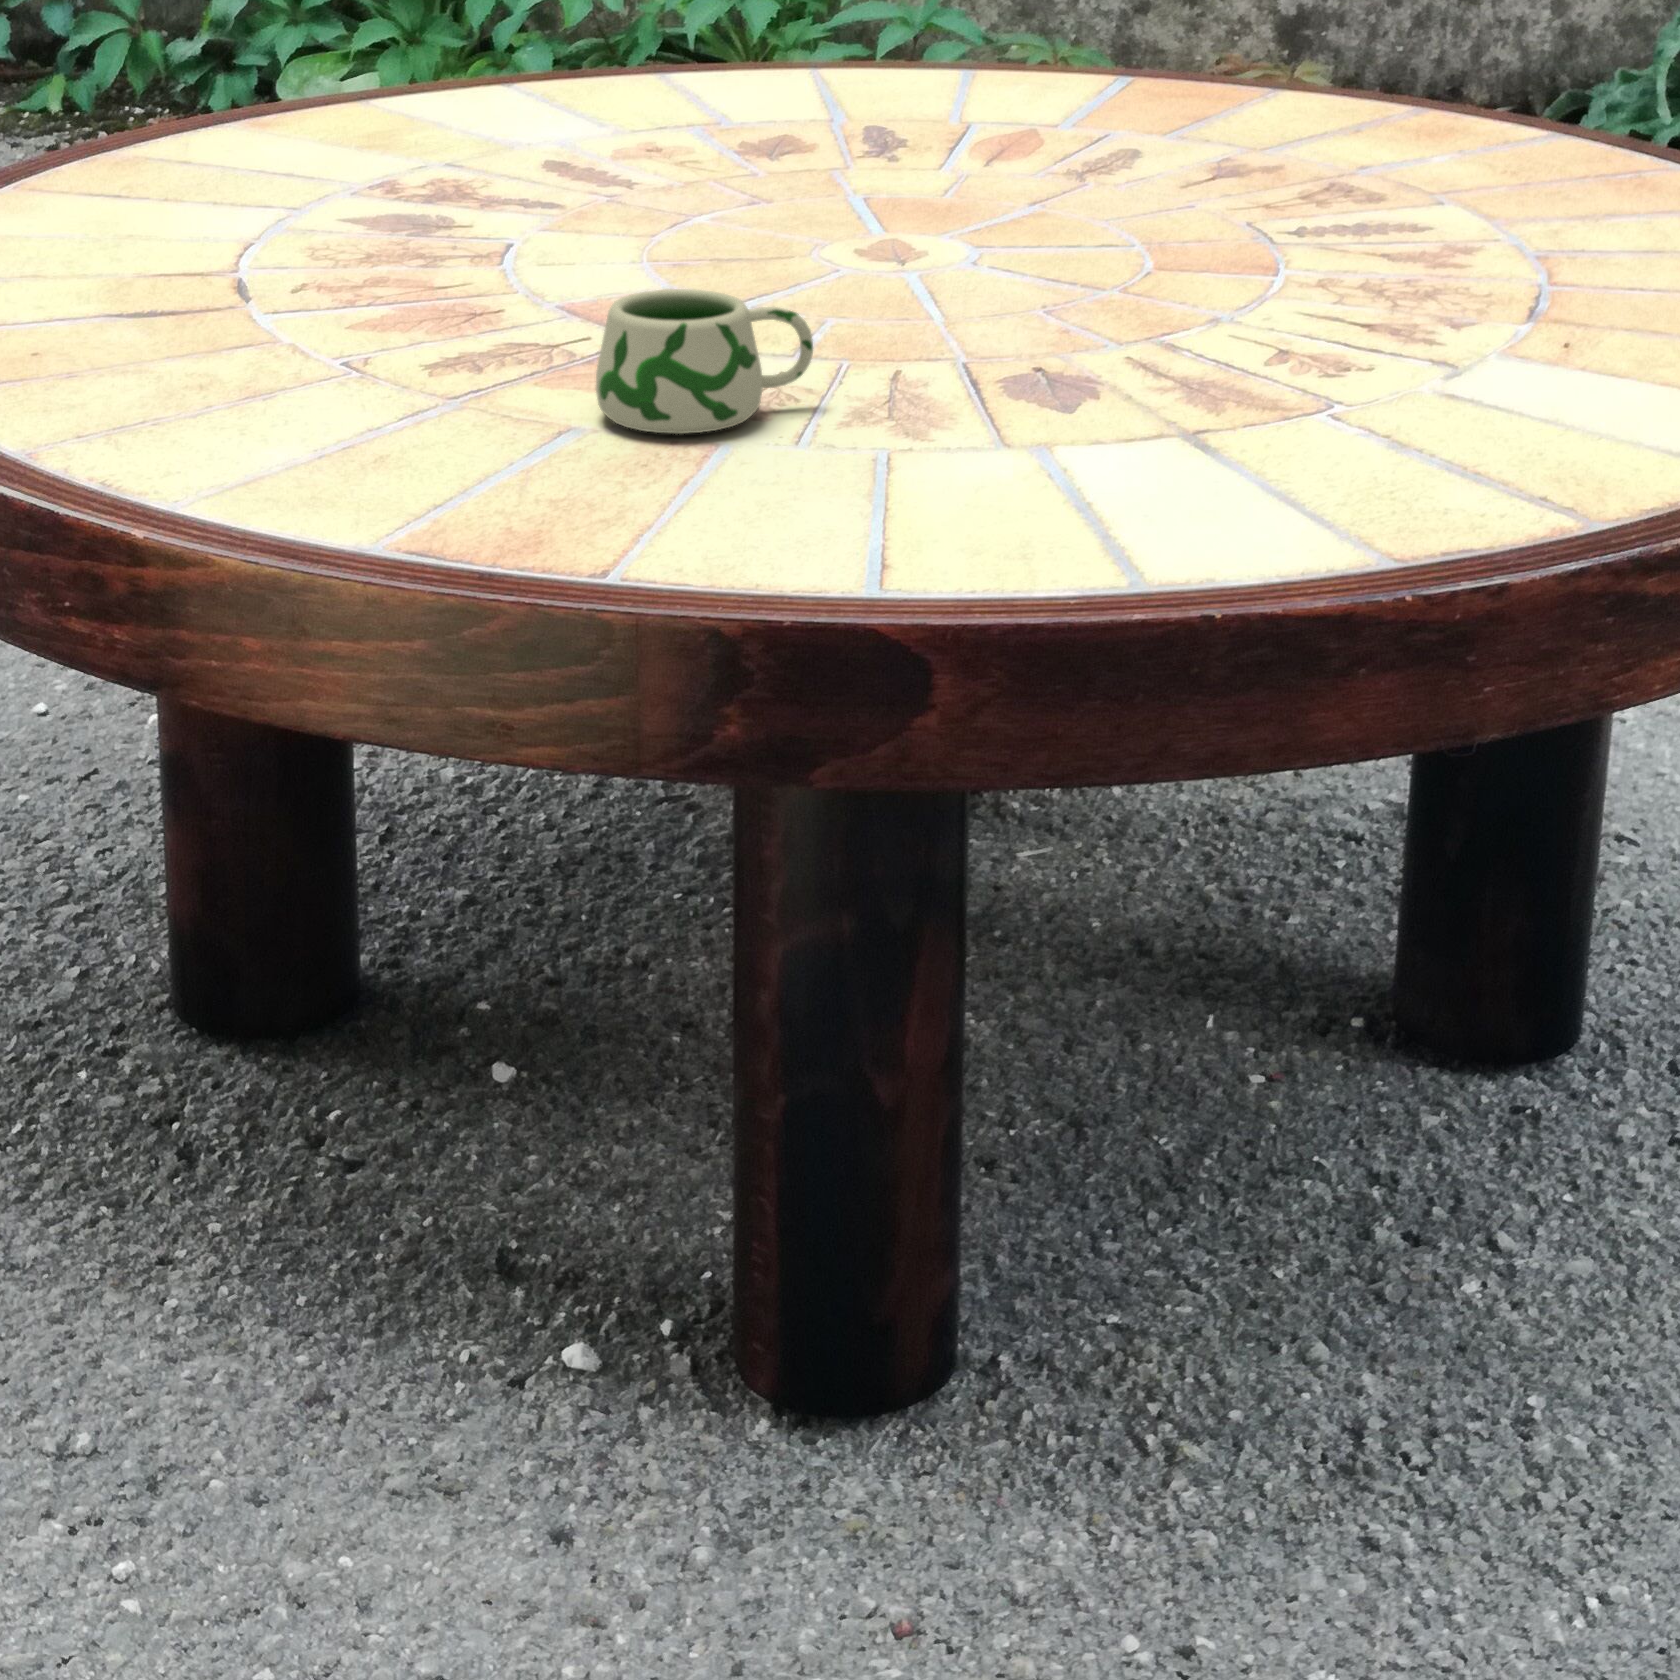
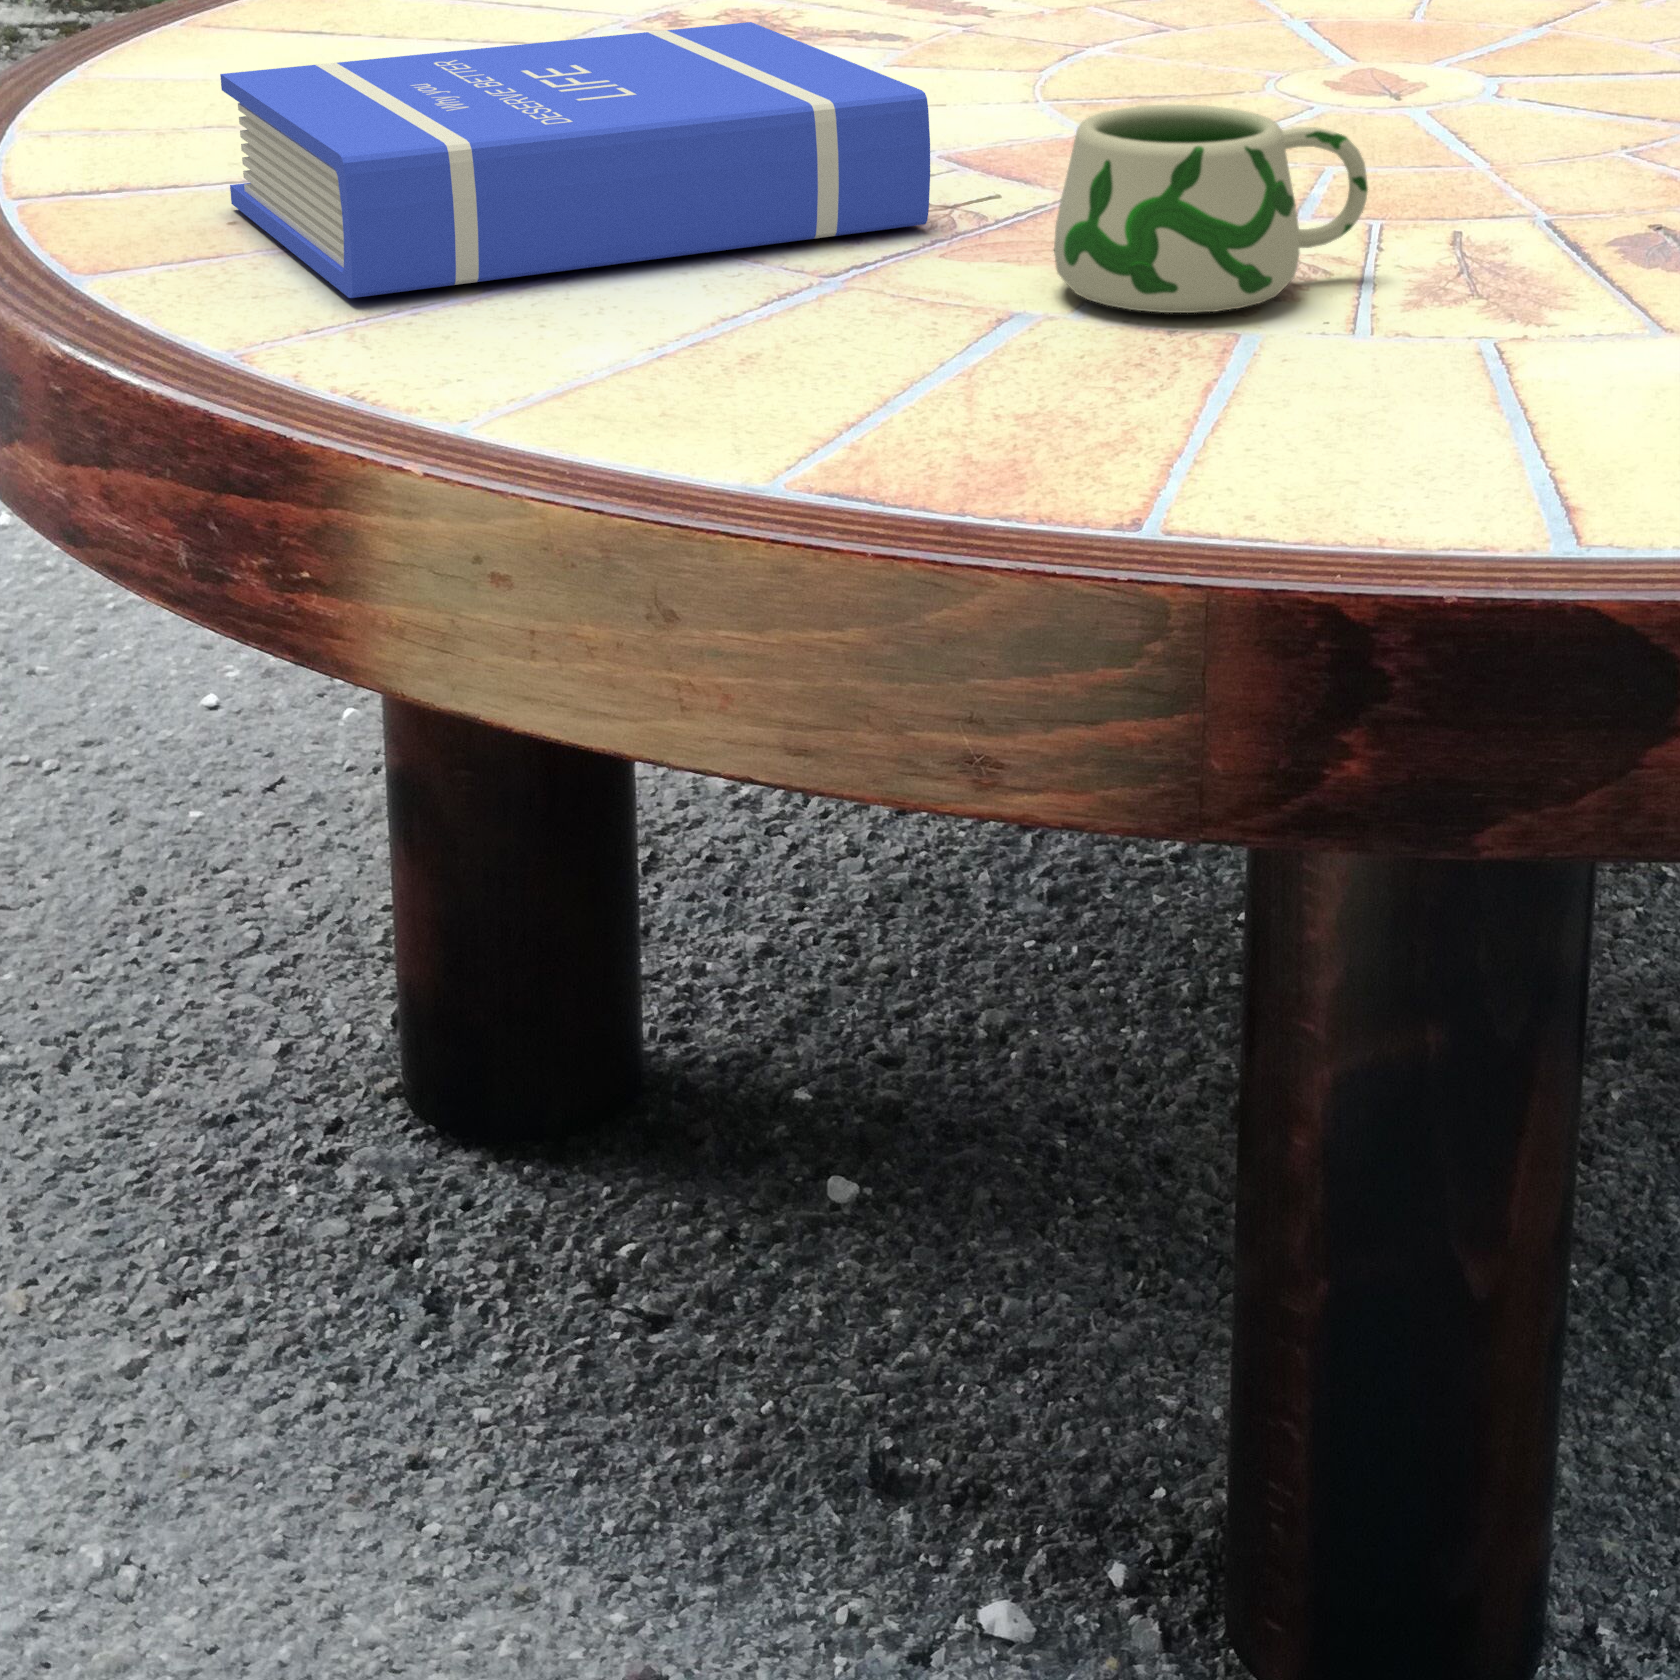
book: none [29,210,527,416] -> present [220,22,930,298]

